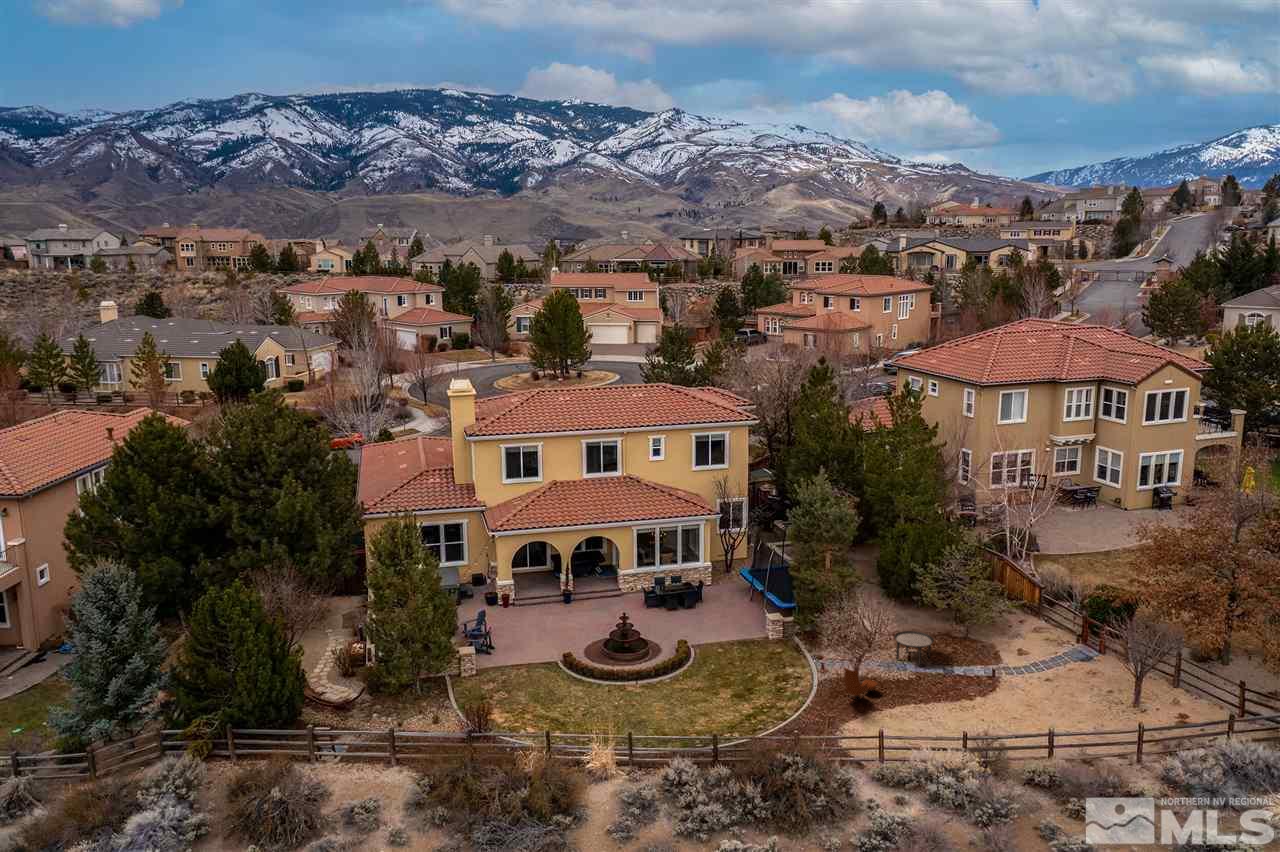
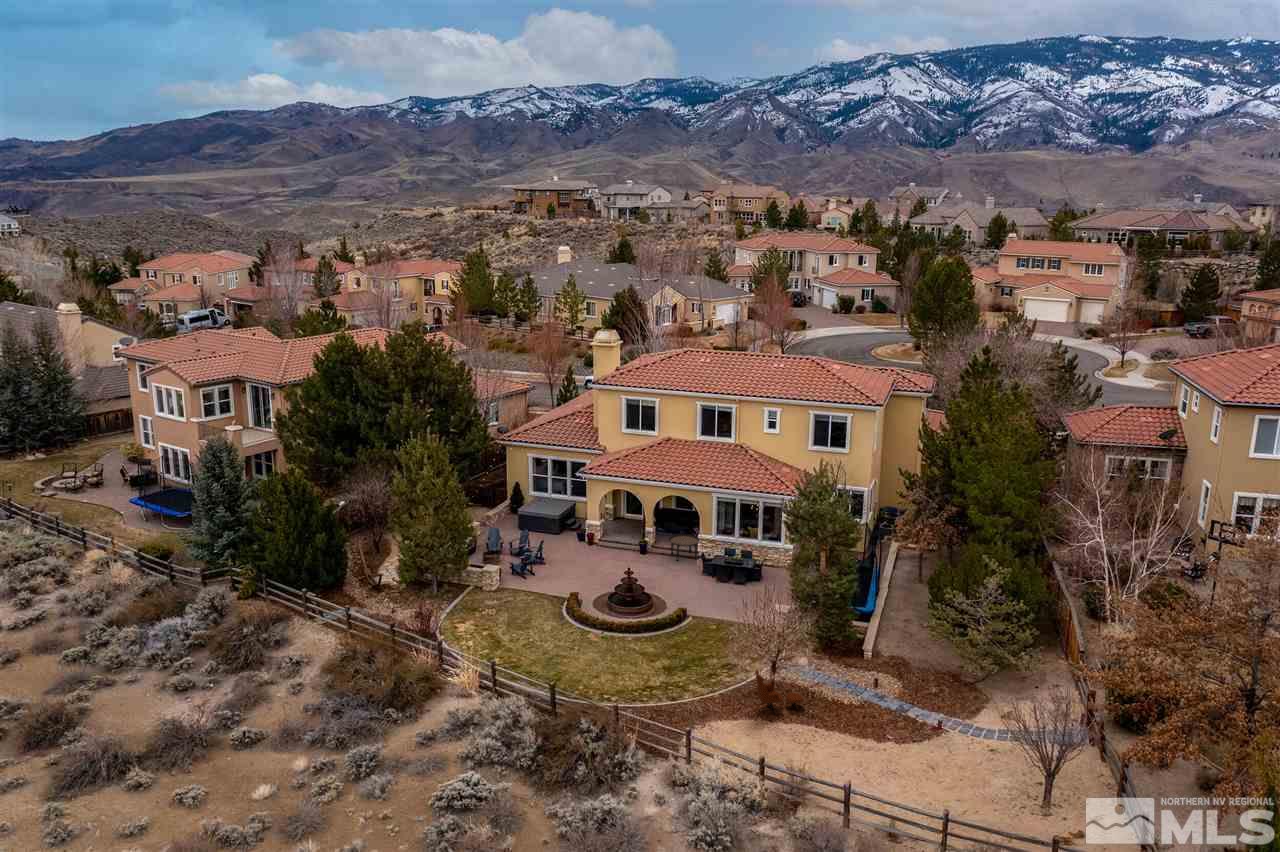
round table: present [894,631,934,666] -> present [669,534,700,561]

